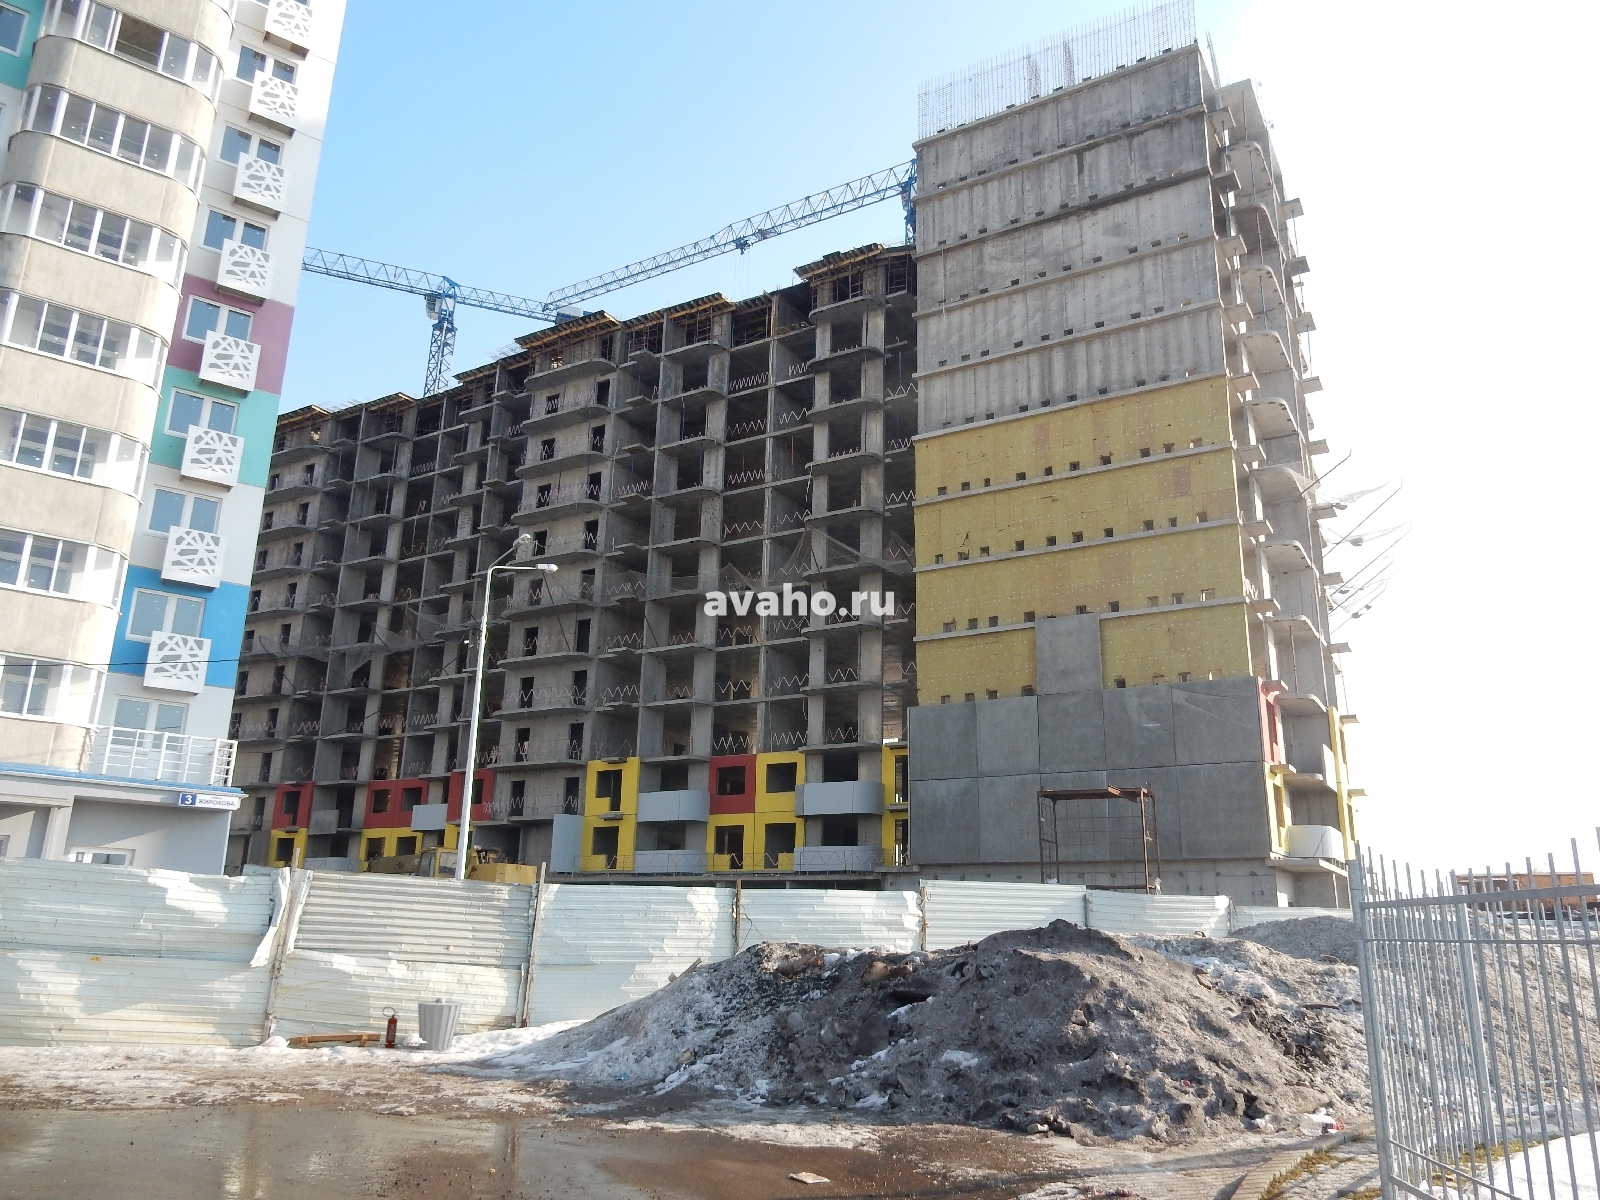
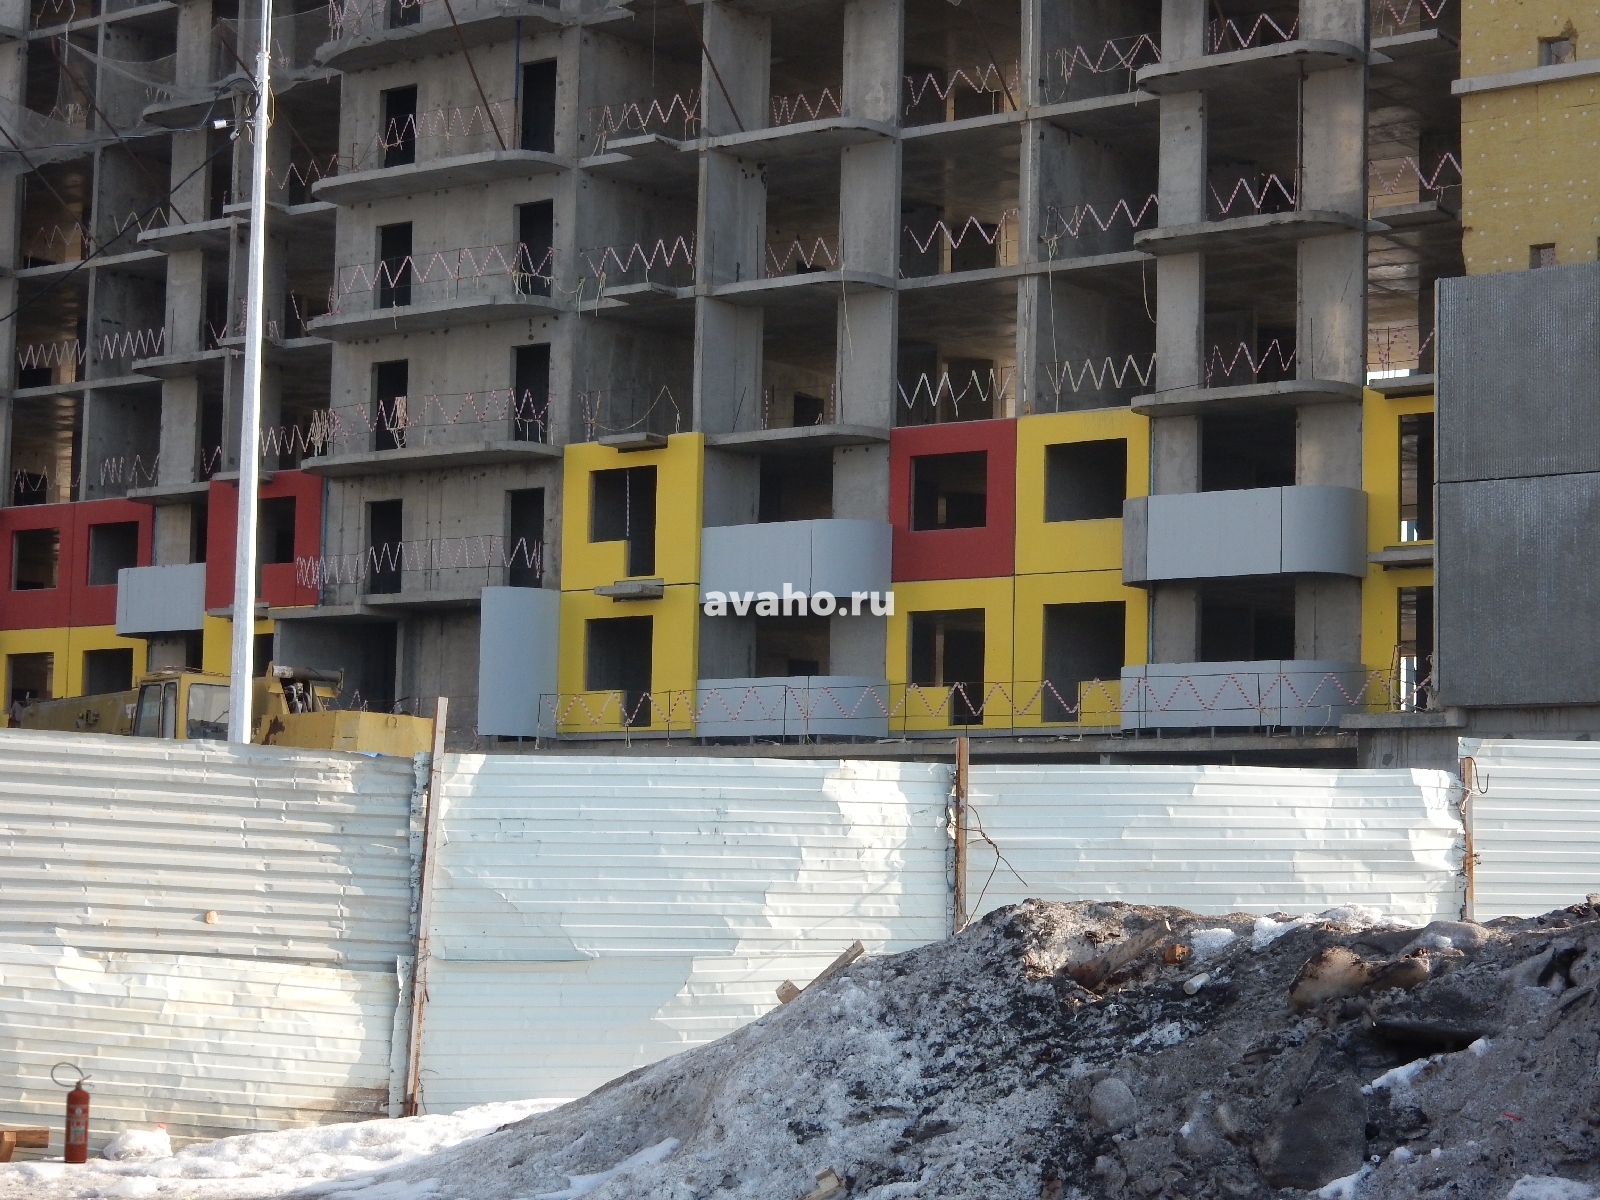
trash can: present [418,998,462,1050] -> none [138,1040,249,1169]

